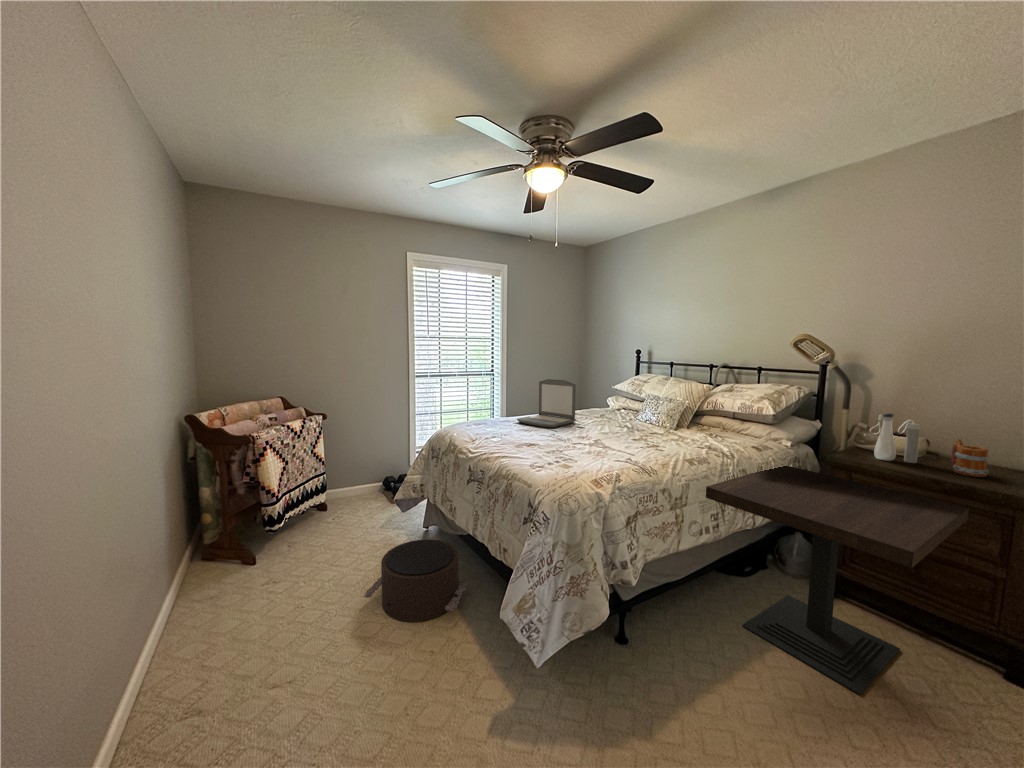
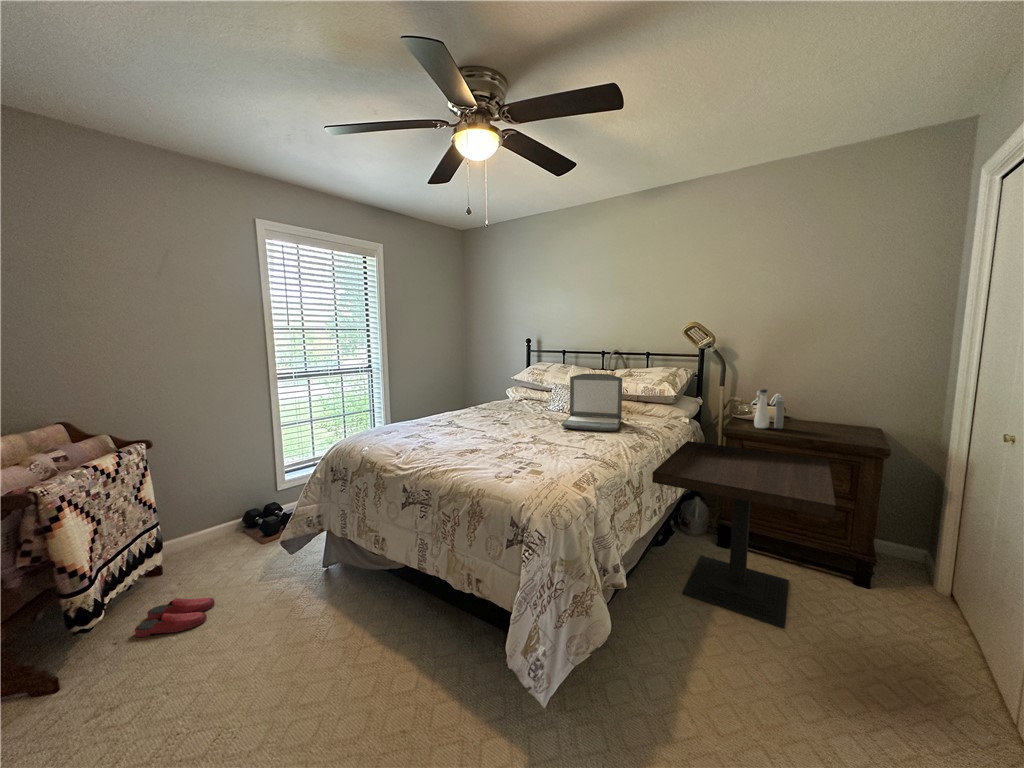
laptop: present [517,379,576,428] -> present [561,374,622,431]
mug: present [951,439,989,477] -> none [804,406,831,435]
slippers: none [302,526,351,548] -> present [135,598,215,637]
pouf: present [364,539,468,622] -> none [280,583,416,702]

